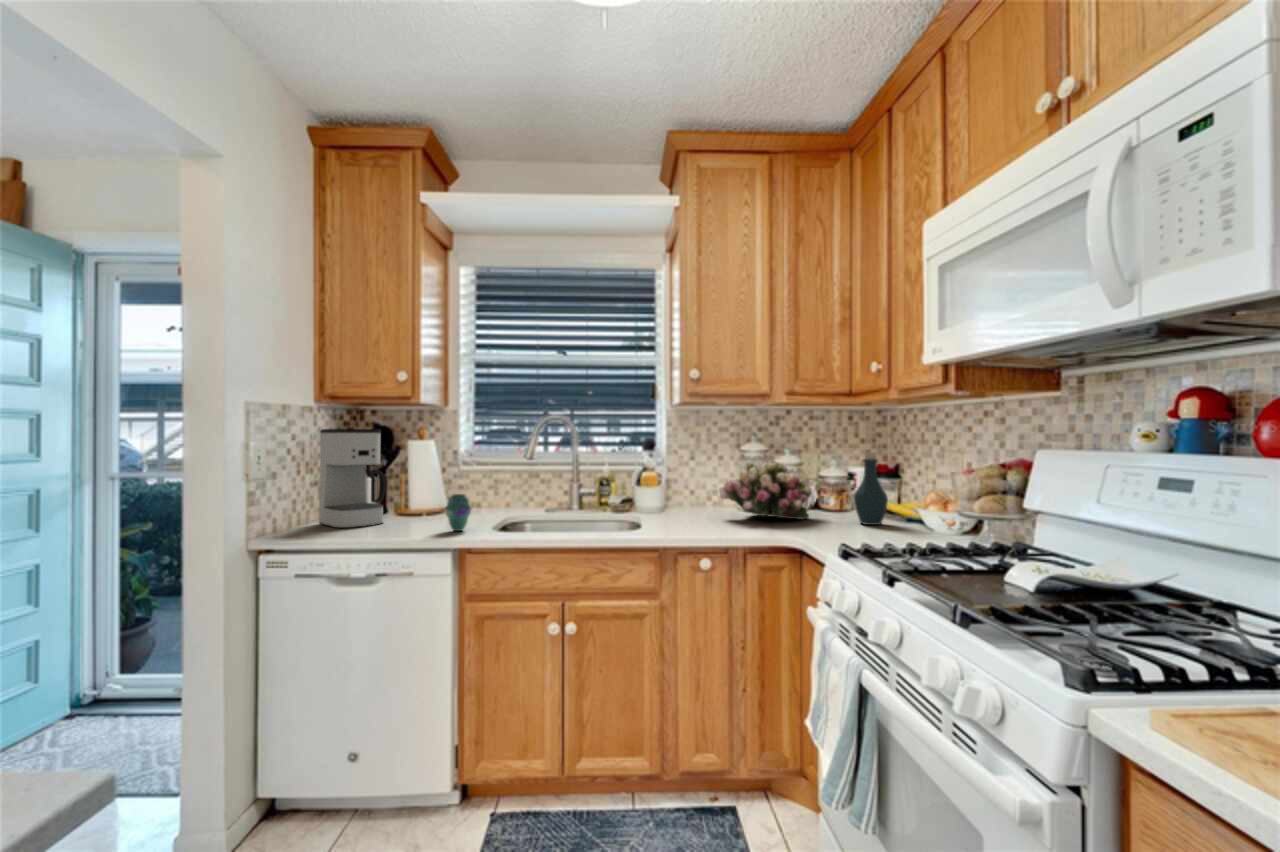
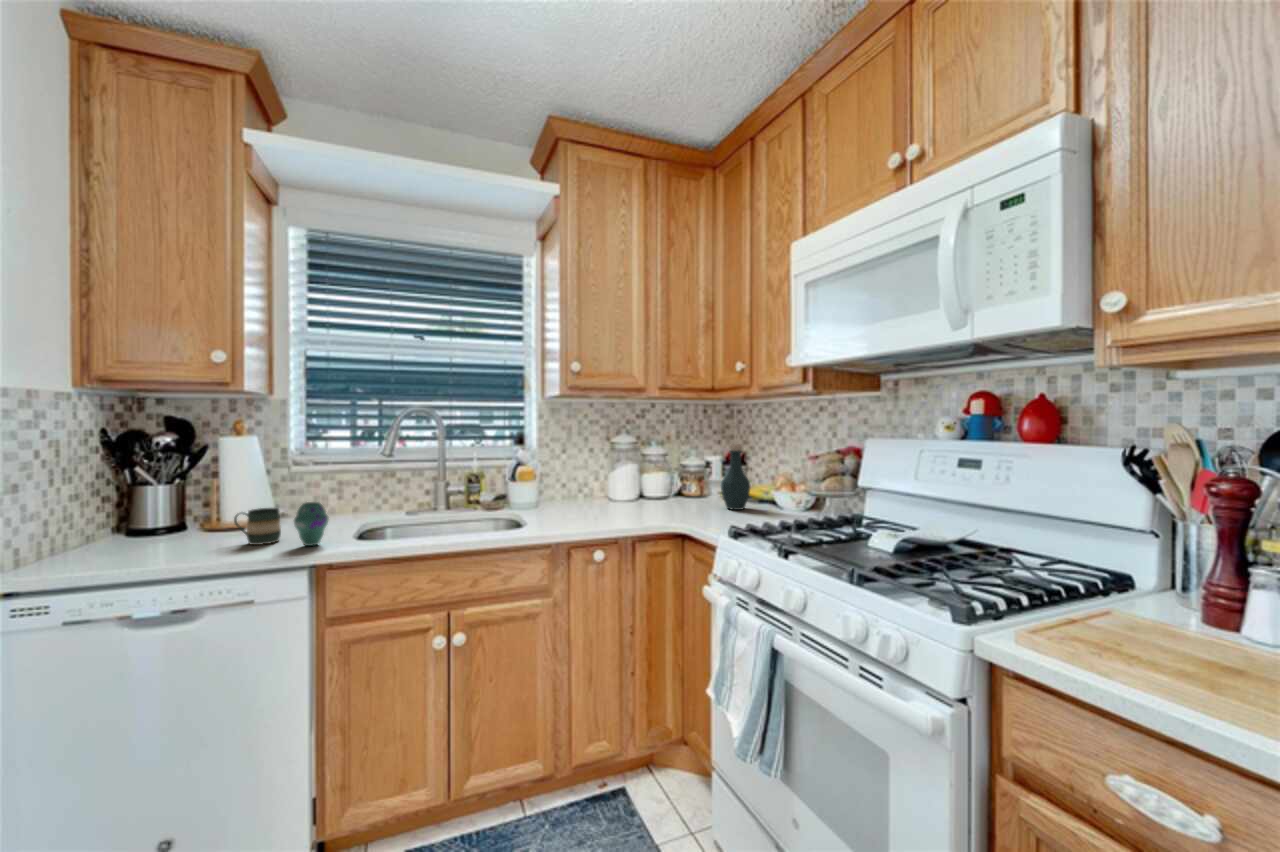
coffee maker: present [319,429,386,528] -> none [89,423,195,554]
flower arrangement: present [719,461,812,520] -> none [597,453,682,508]
mug: none [408,499,440,528] -> present [234,508,281,545]

